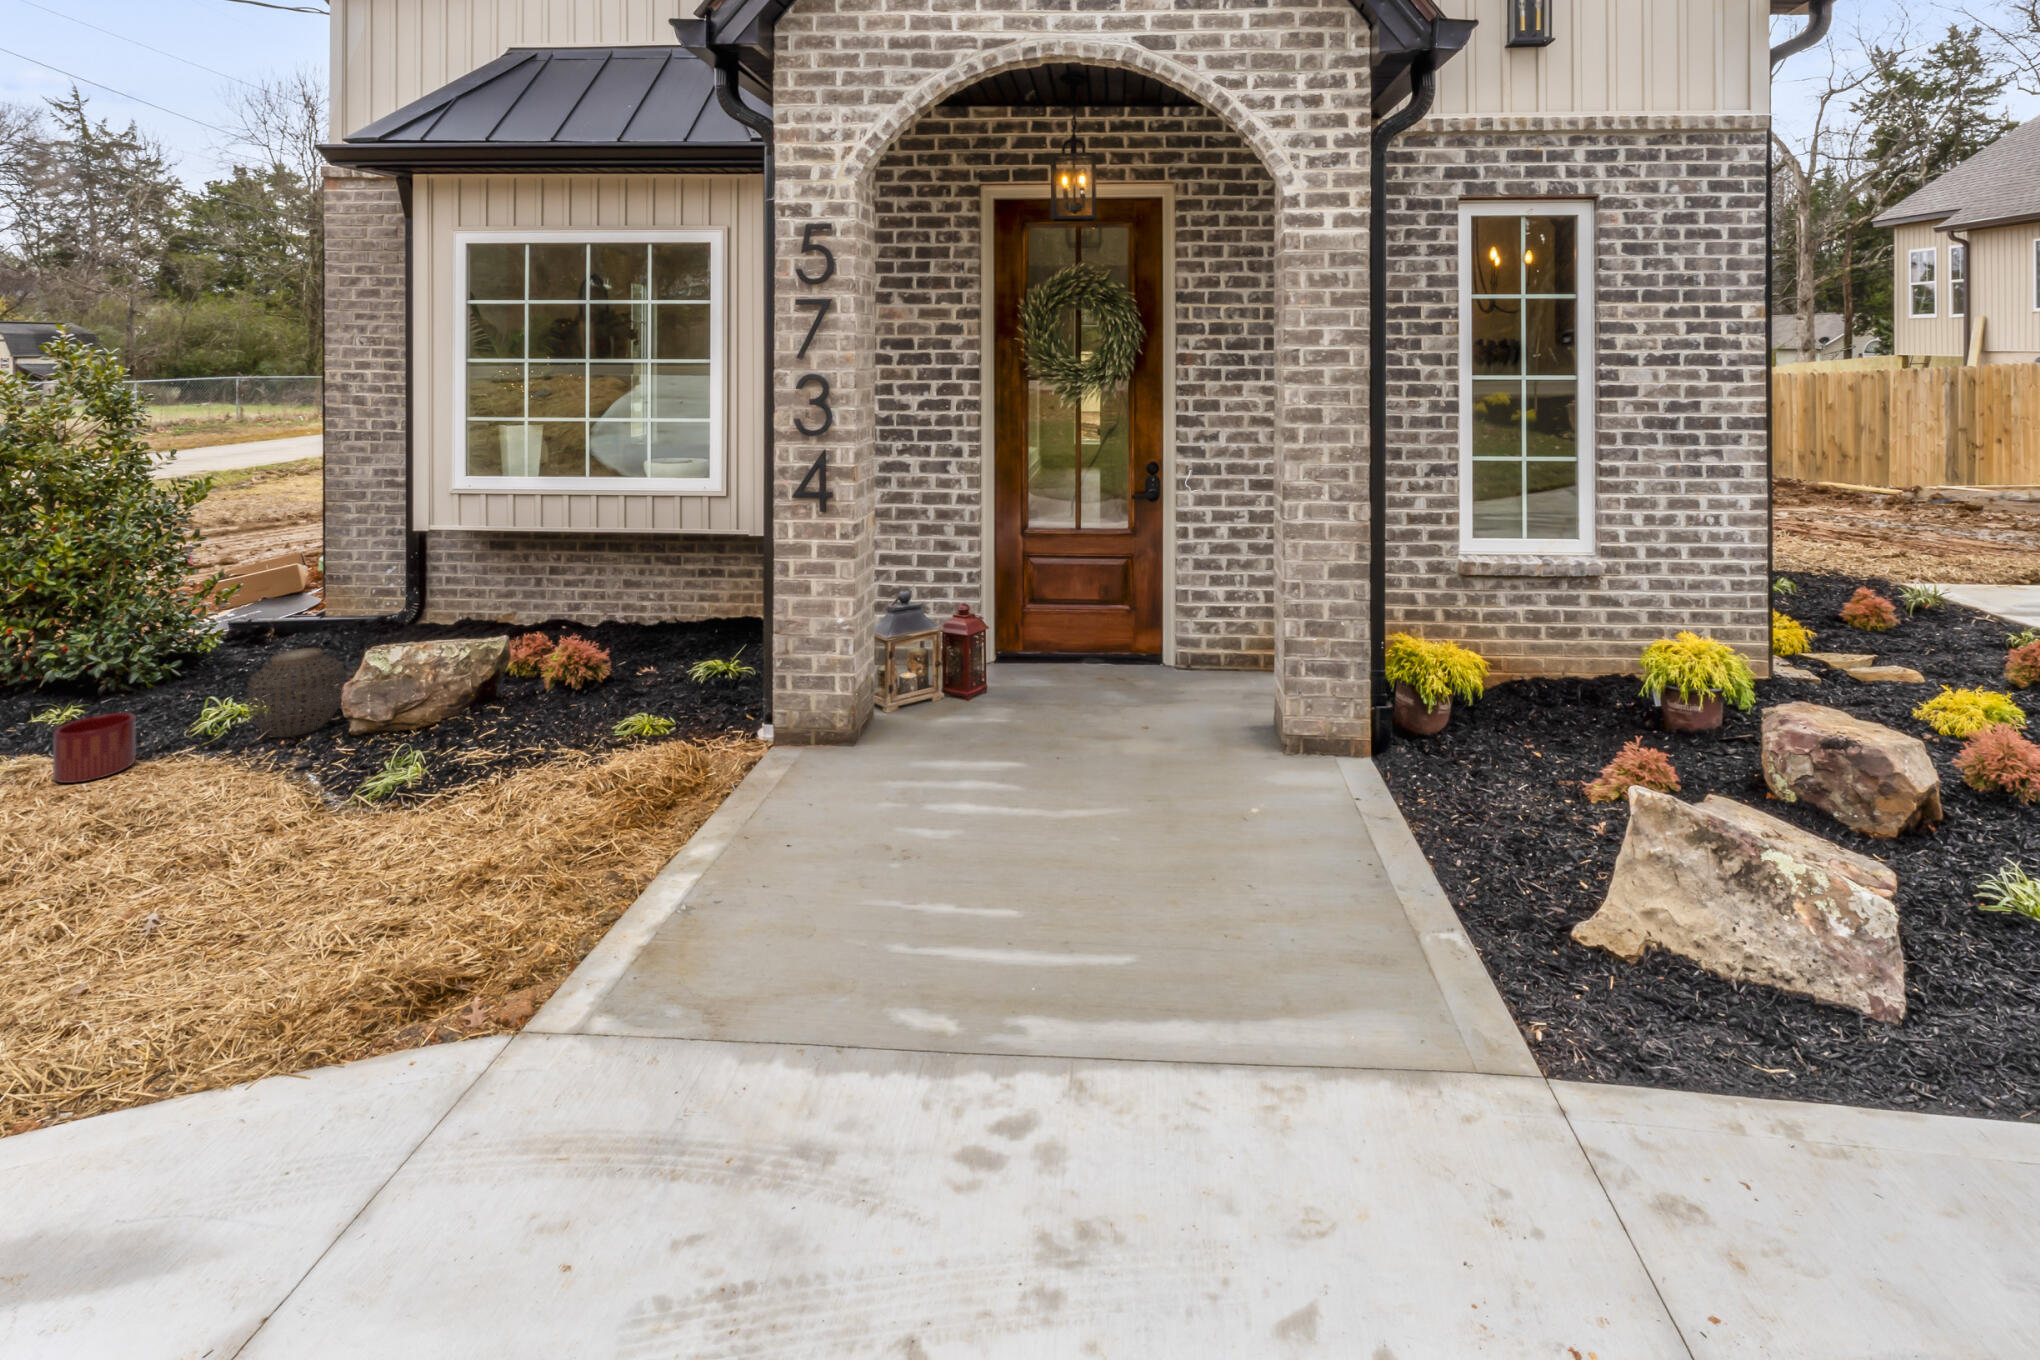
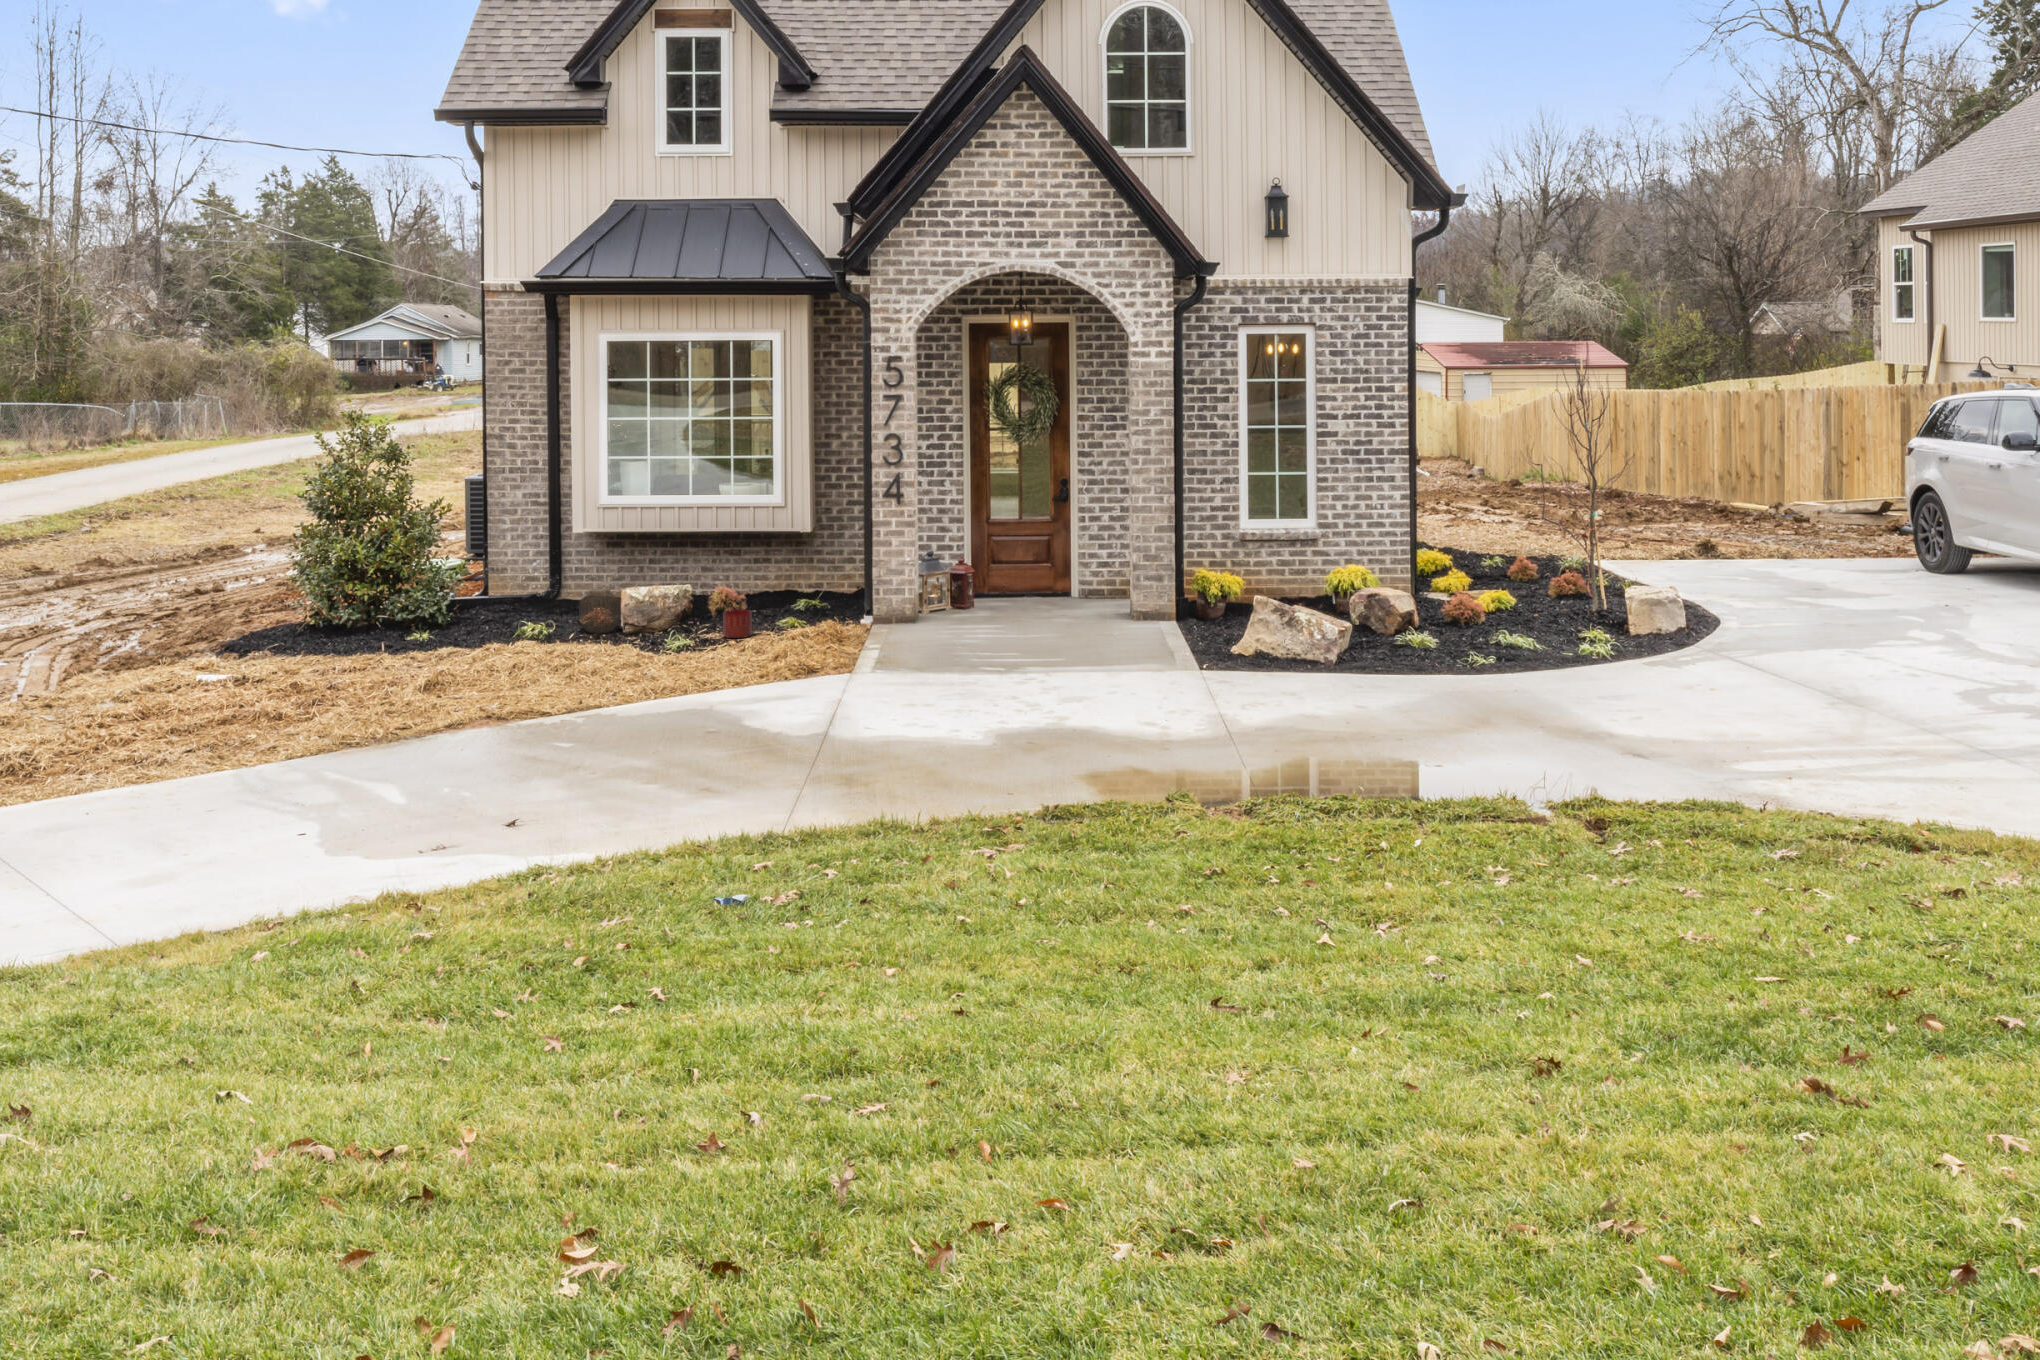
planter: present [53,713,136,783] -> present [723,610,752,638]

